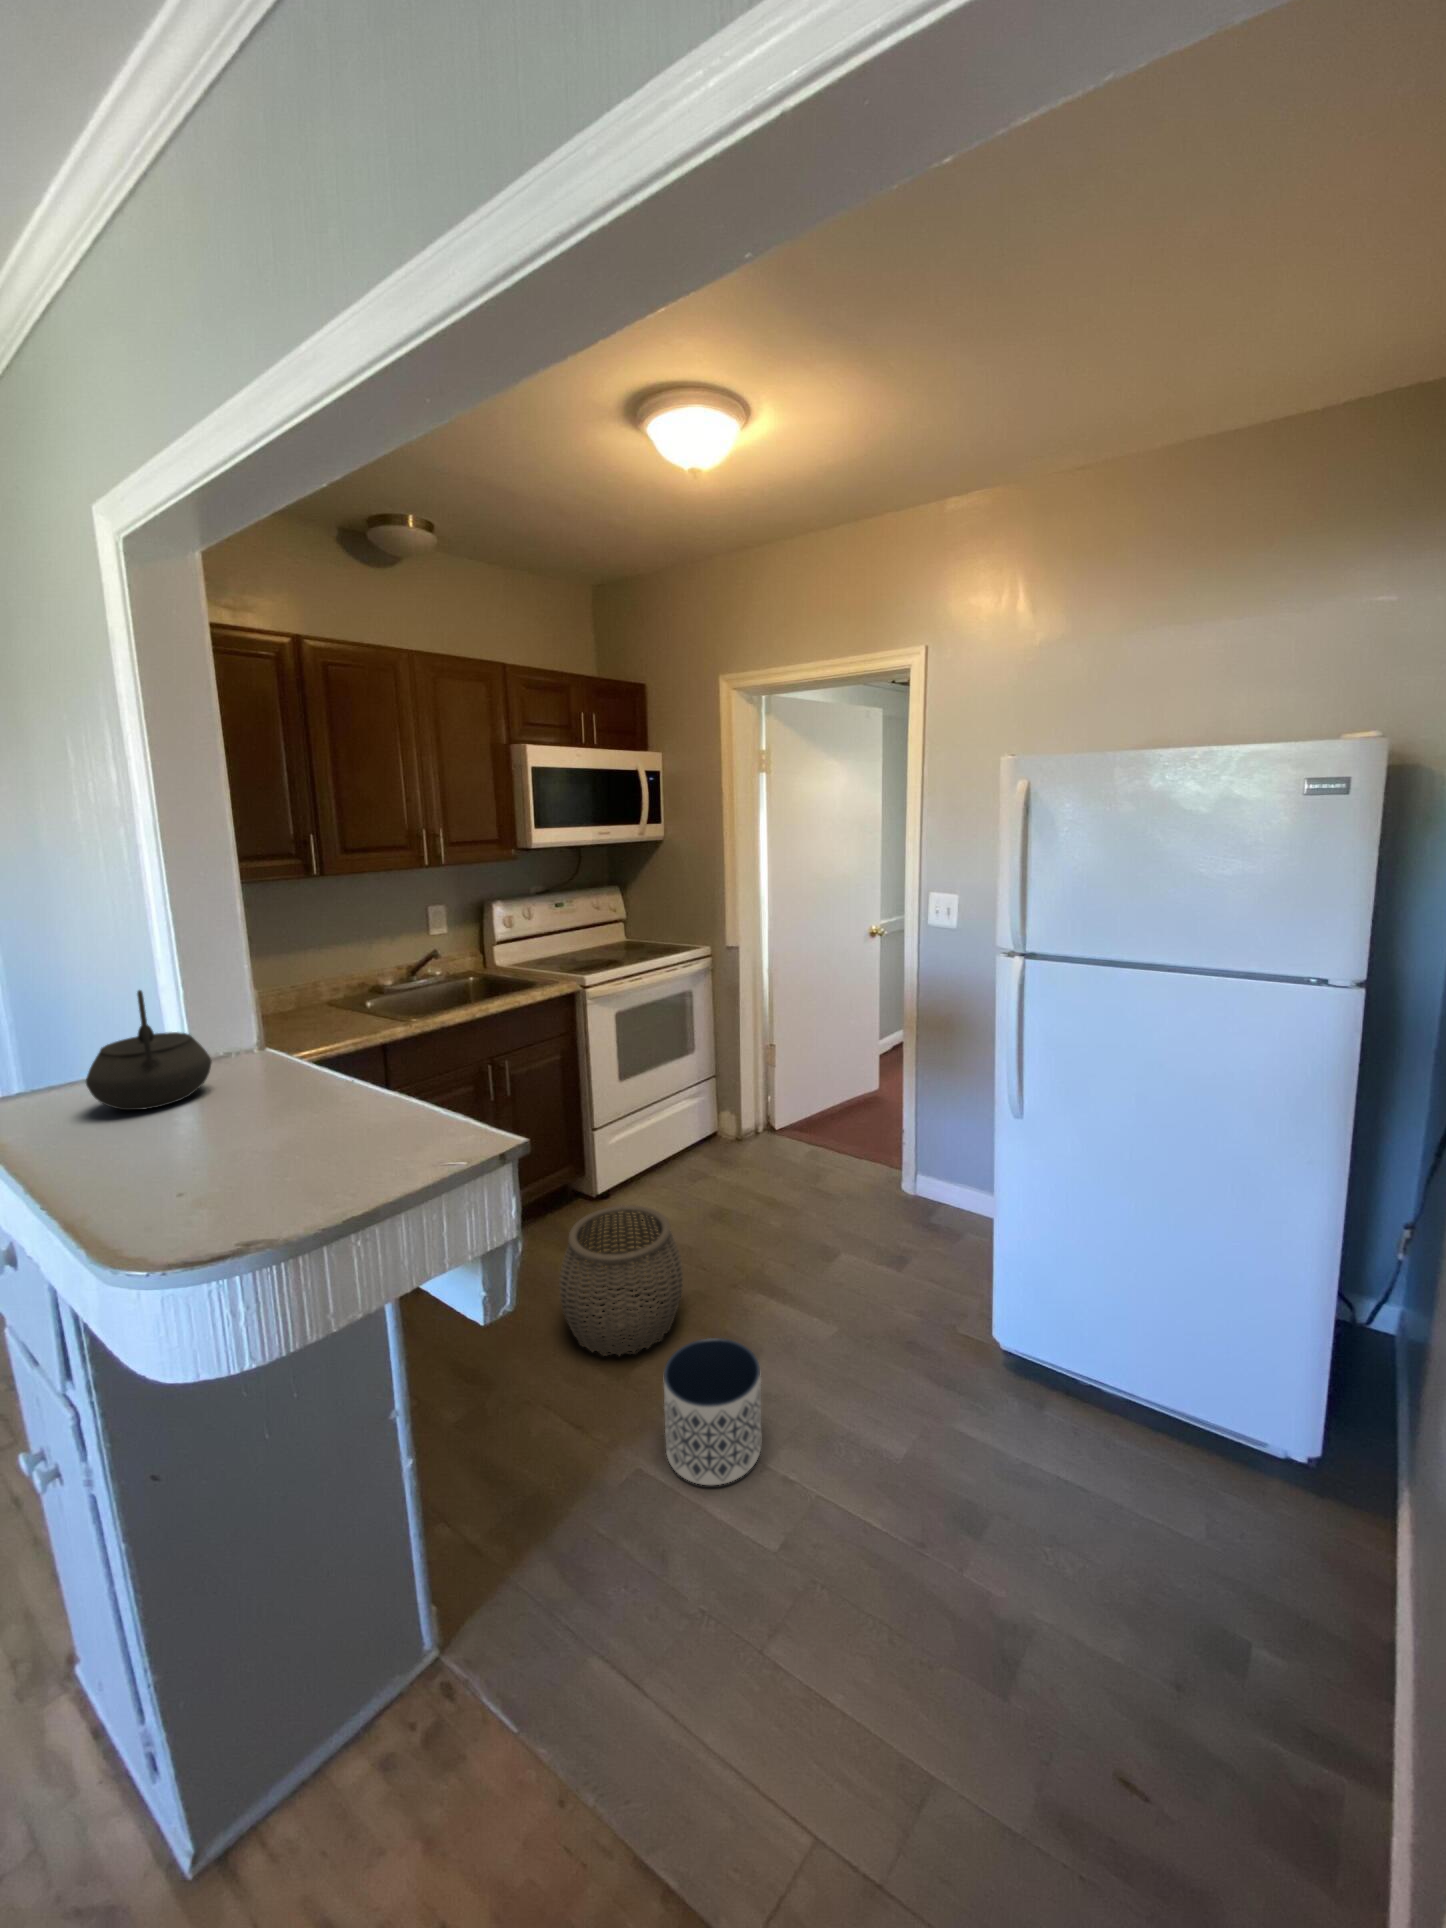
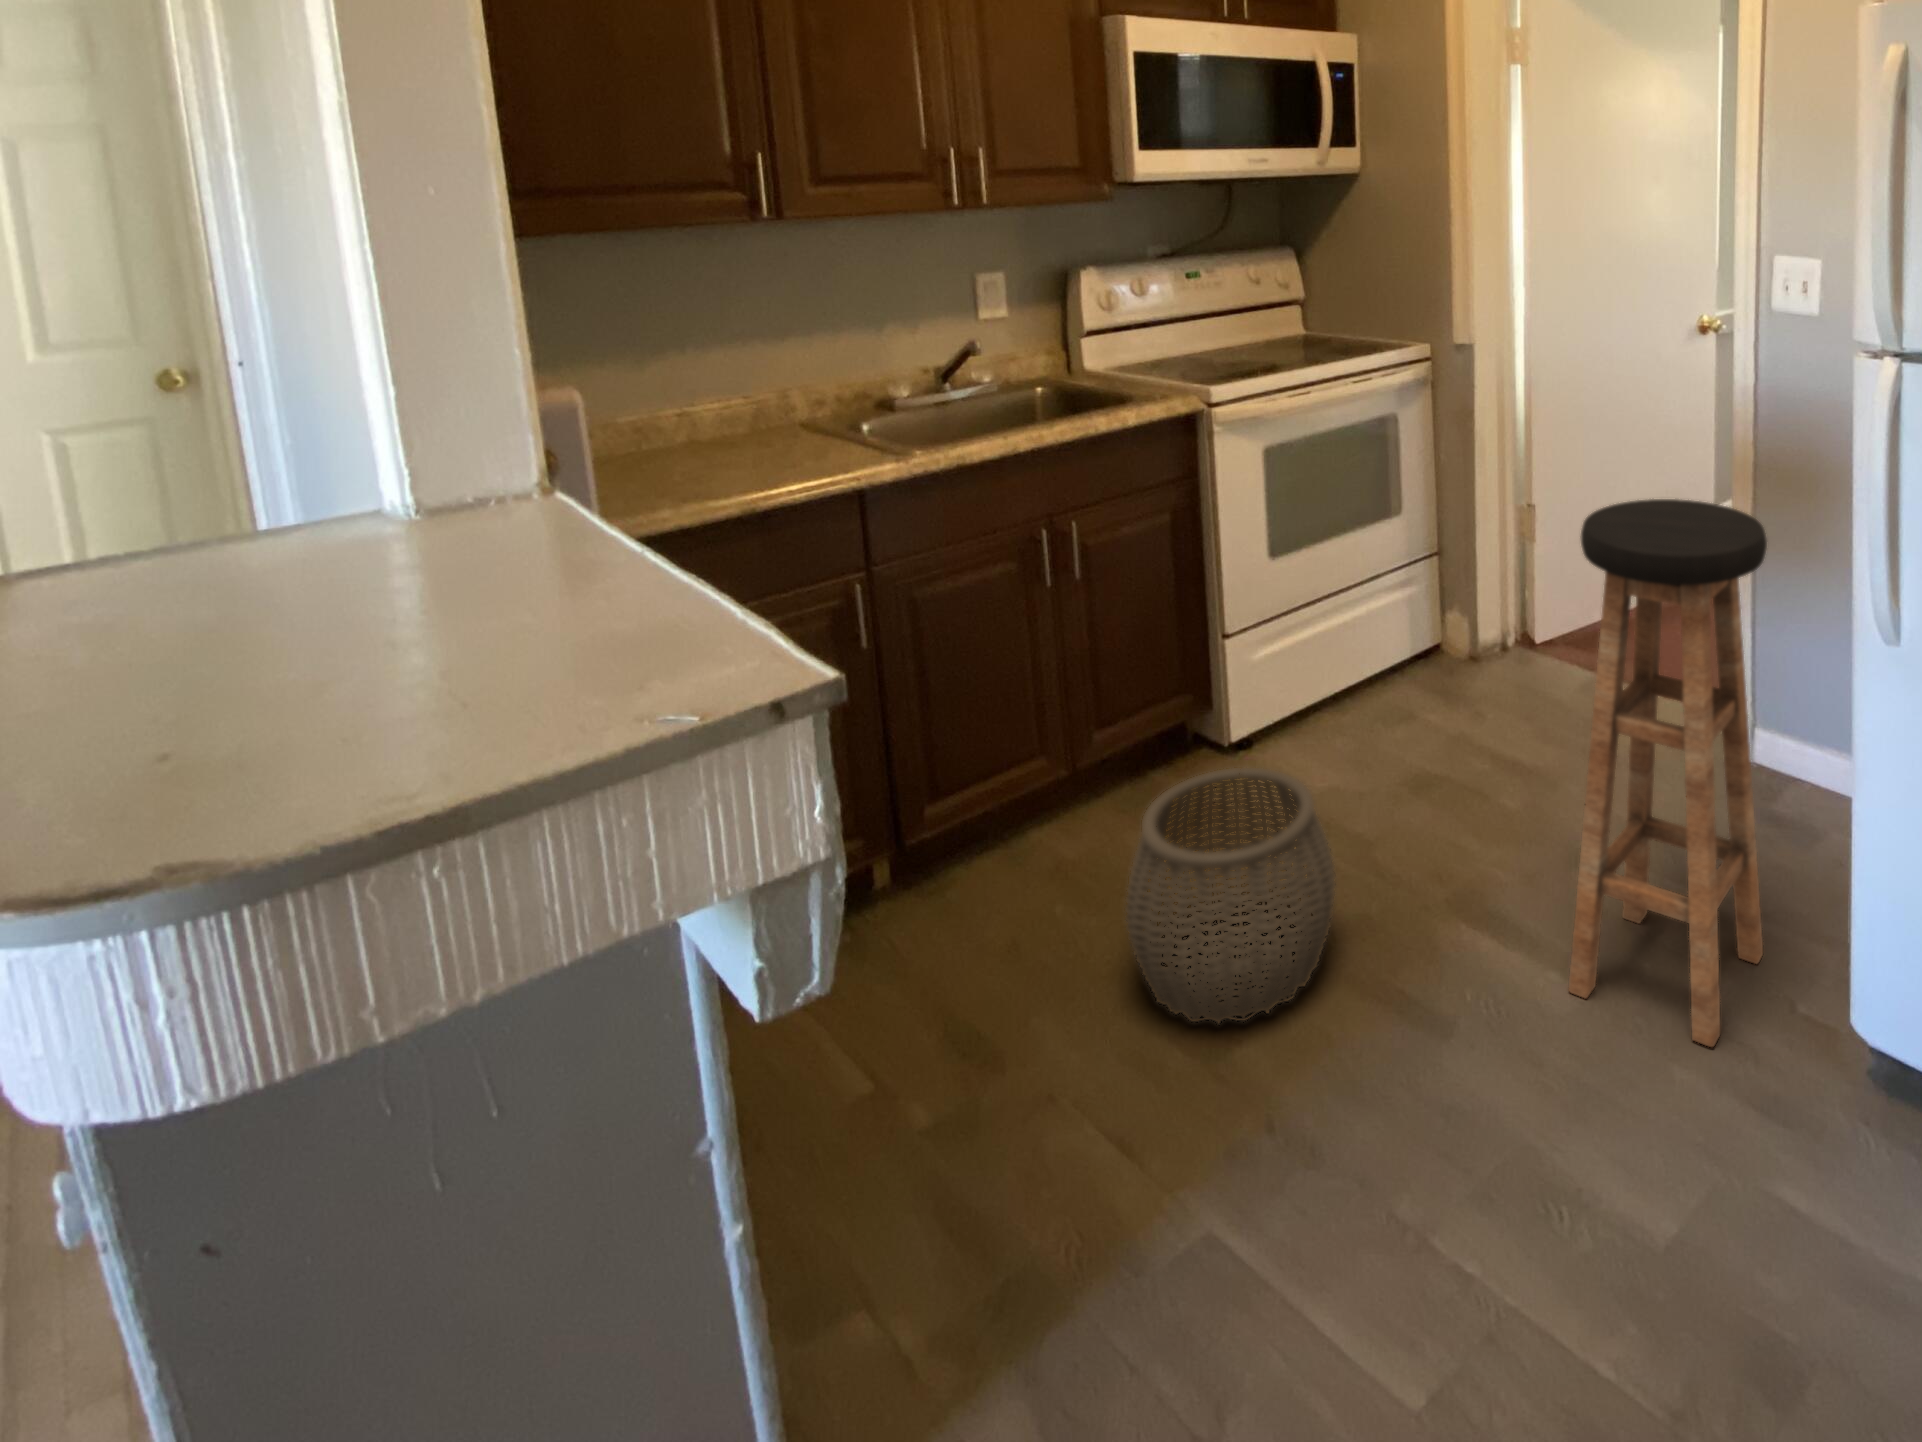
kettle: present [86,990,212,1110] -> none [174,383,421,592]
bar stool: none [823,1039,939,1356] -> present [1569,499,1767,1047]
planter: present [664,1338,761,1485] -> none [1261,1006,1432,1270]

